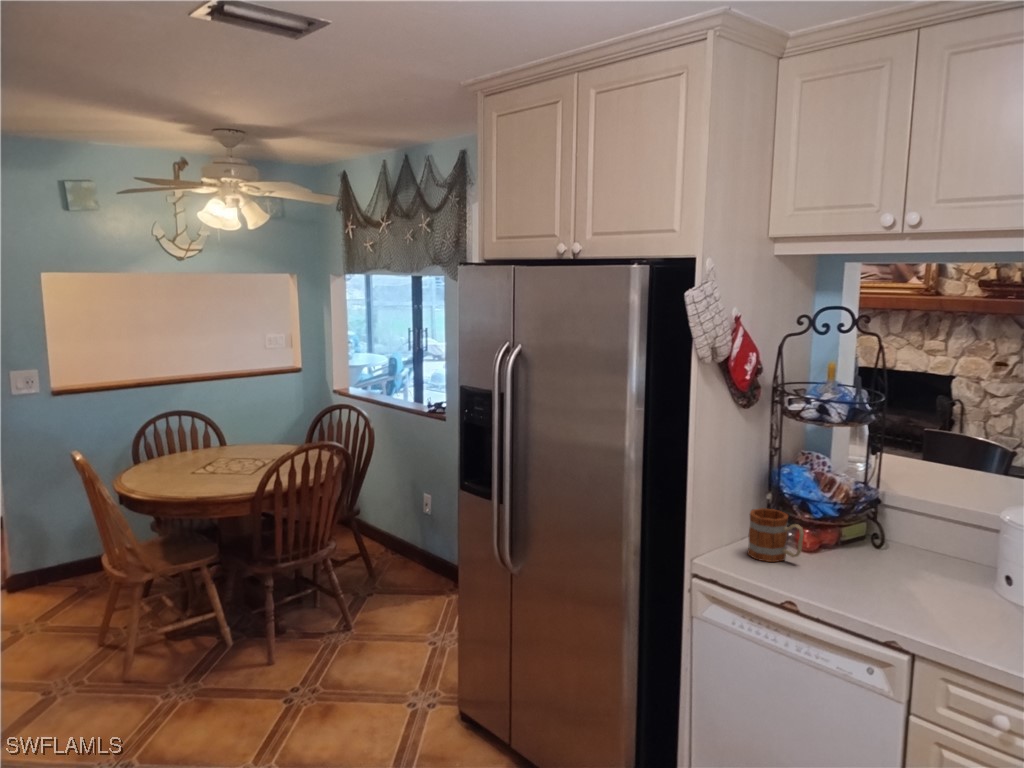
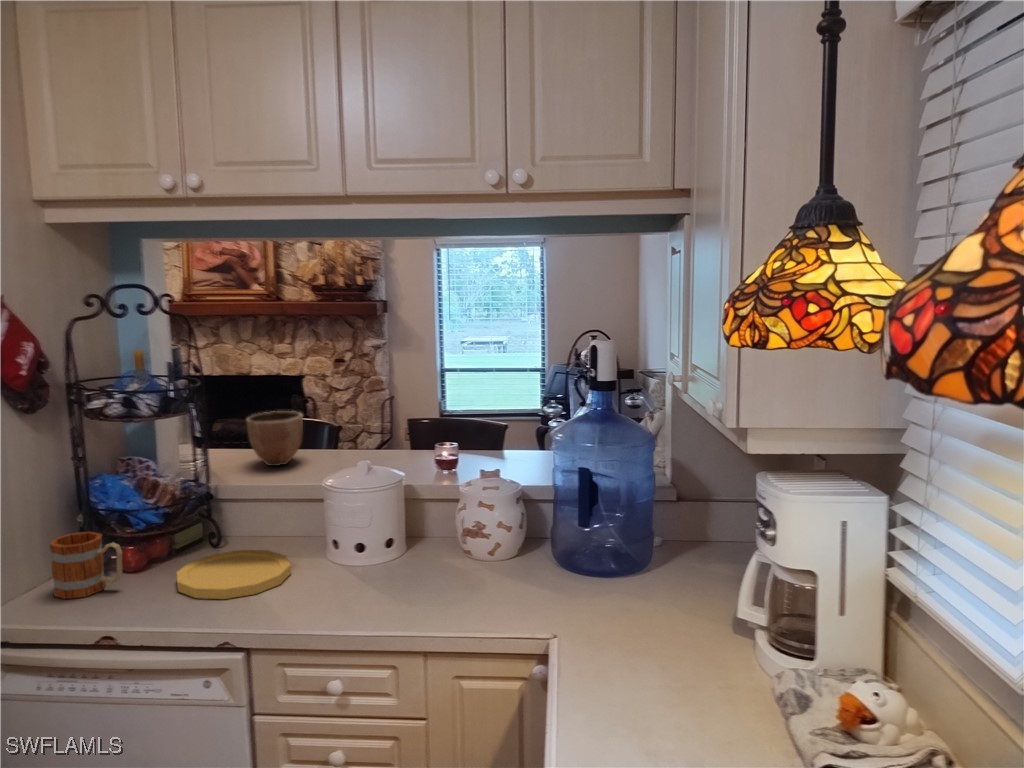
decorative bowl: none [921,430,982,485] -> present [247,411,303,466]
plate: none [846,555,959,605] -> present [177,550,291,599]

